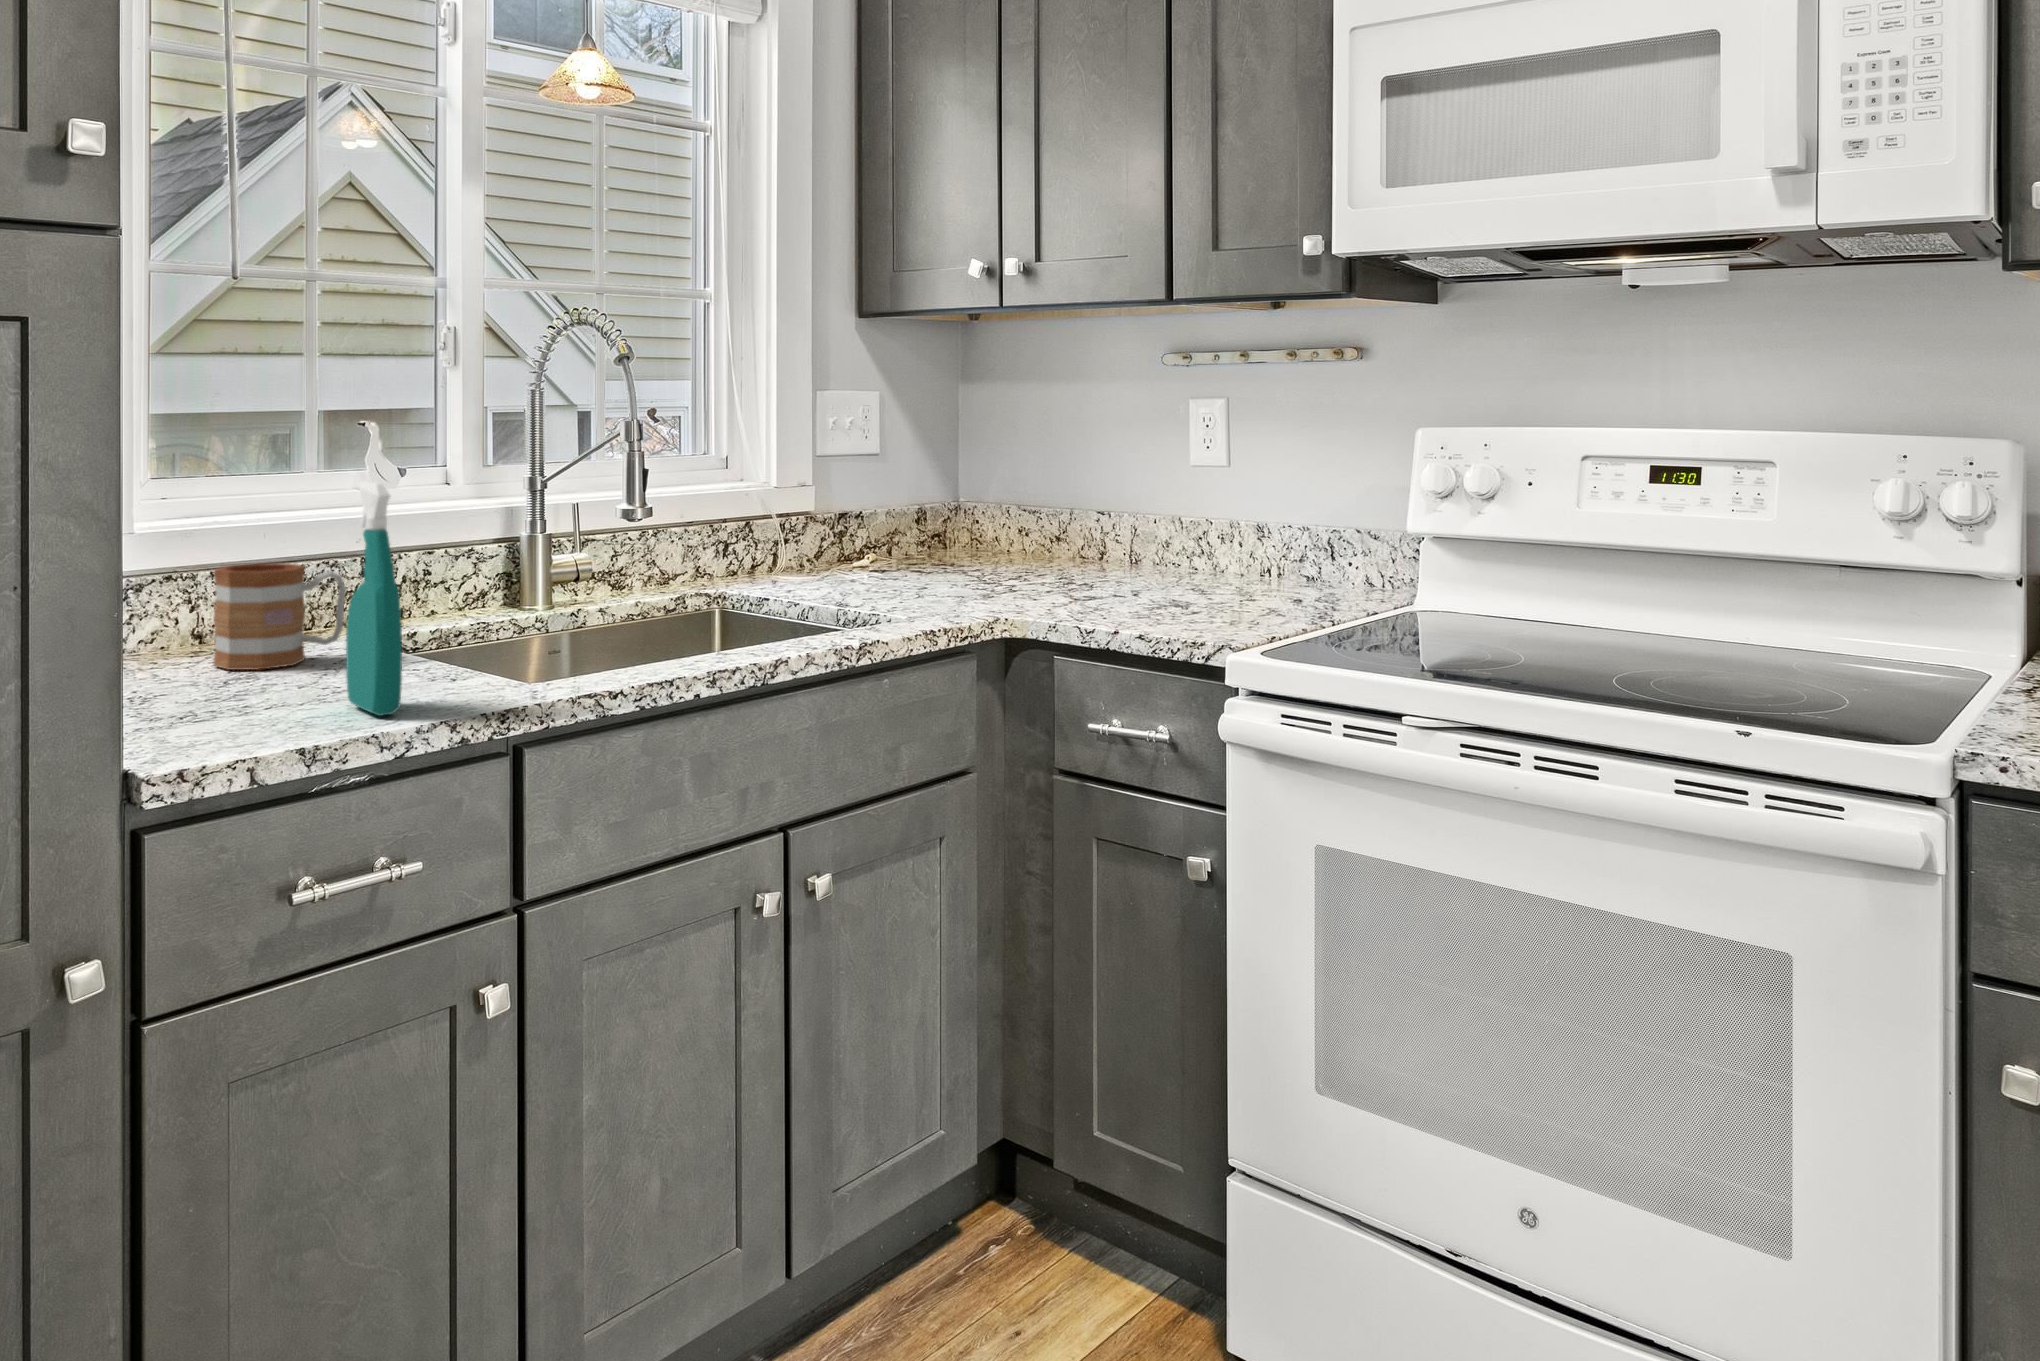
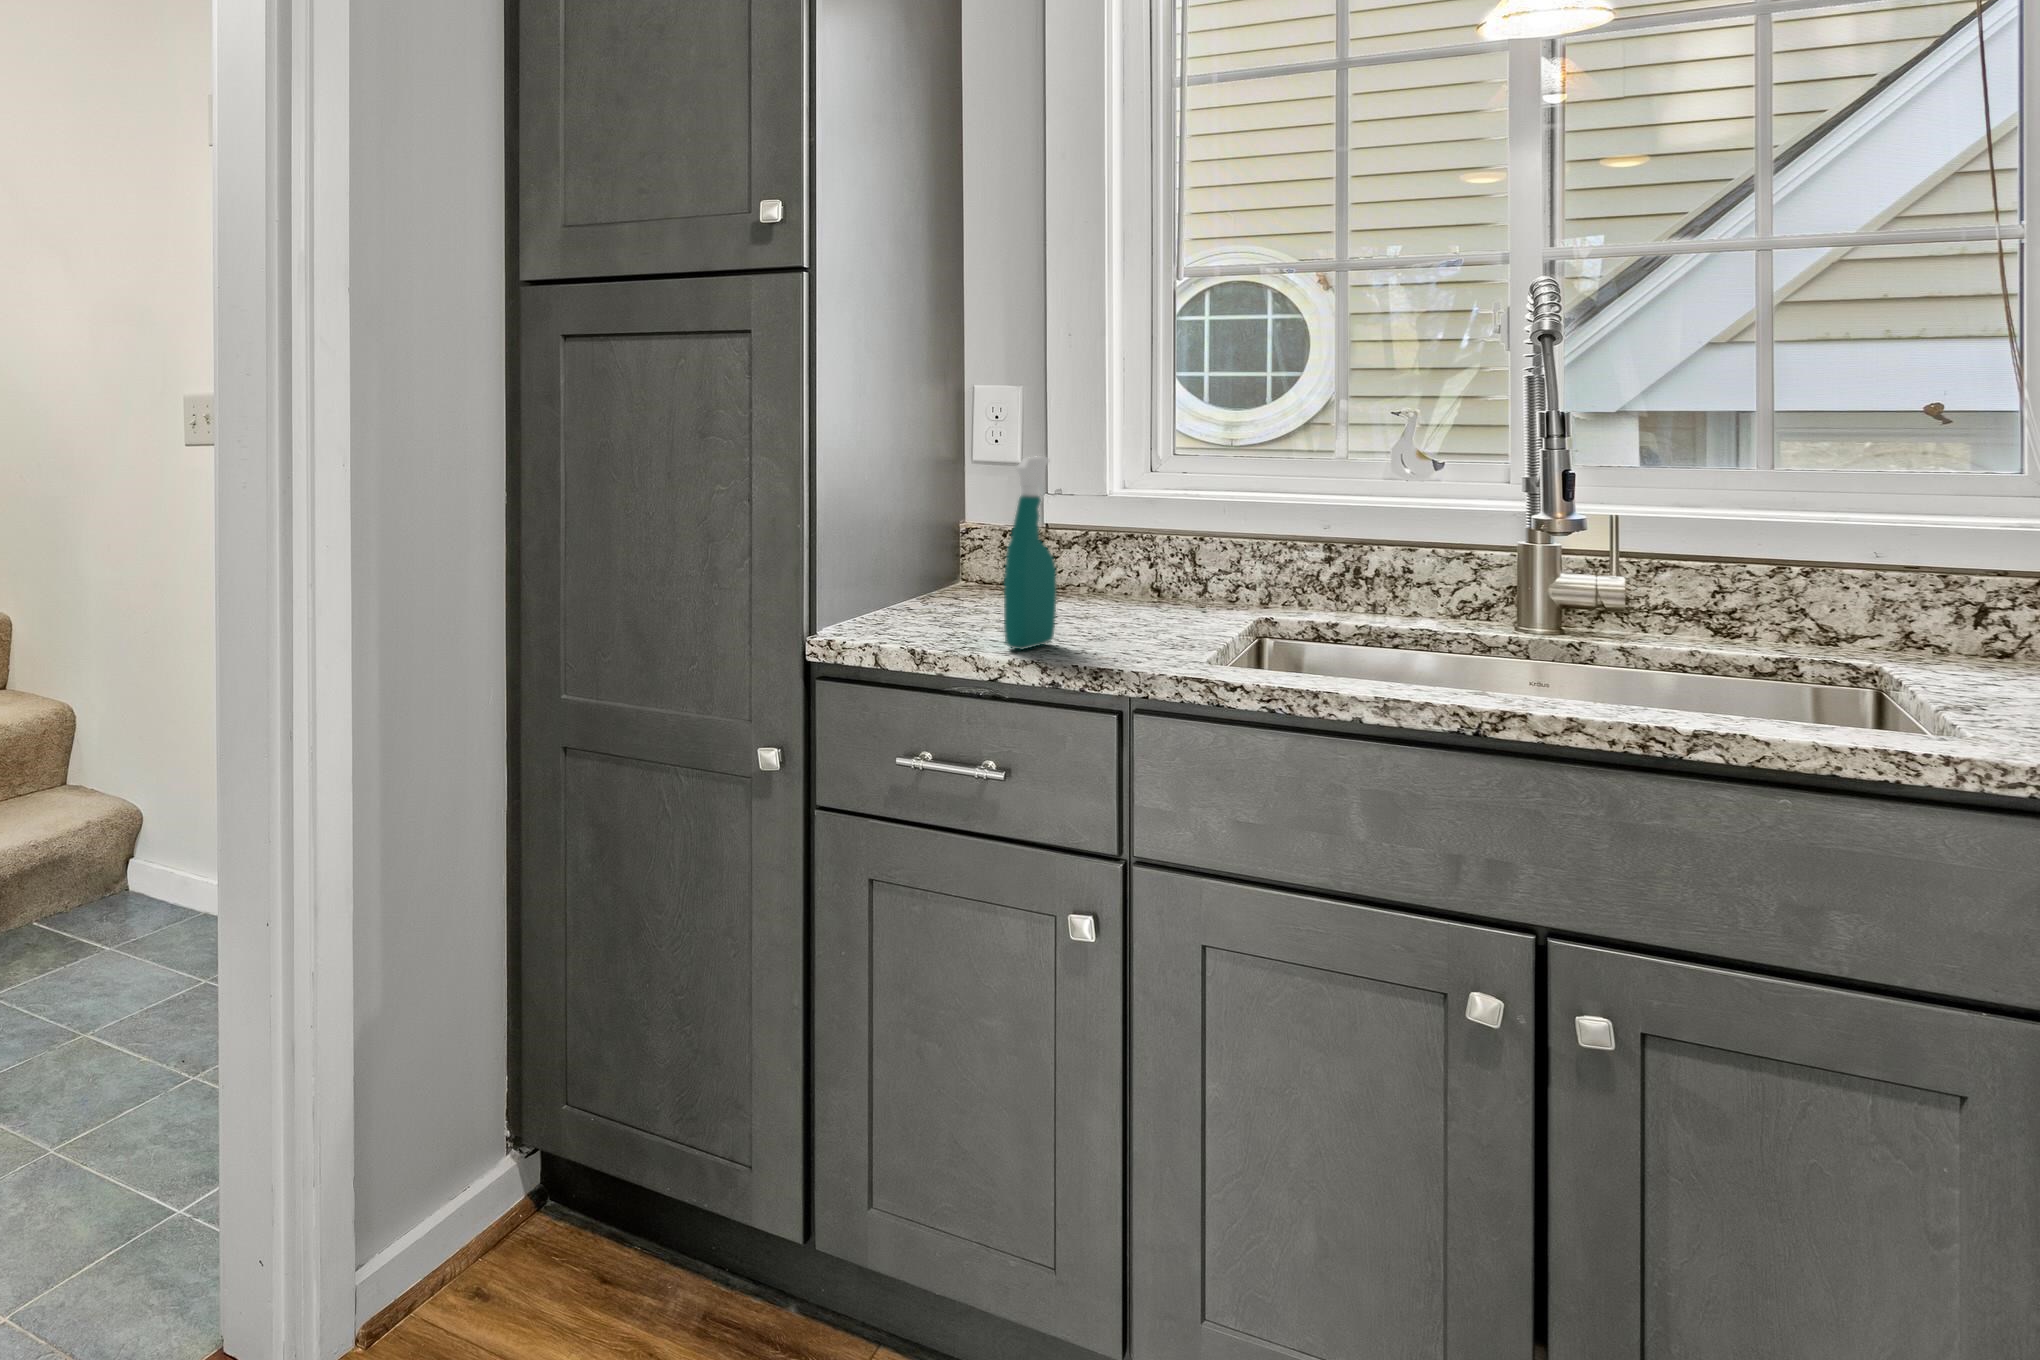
mug: present [213,563,346,670] -> none [1098,529,1204,619]

